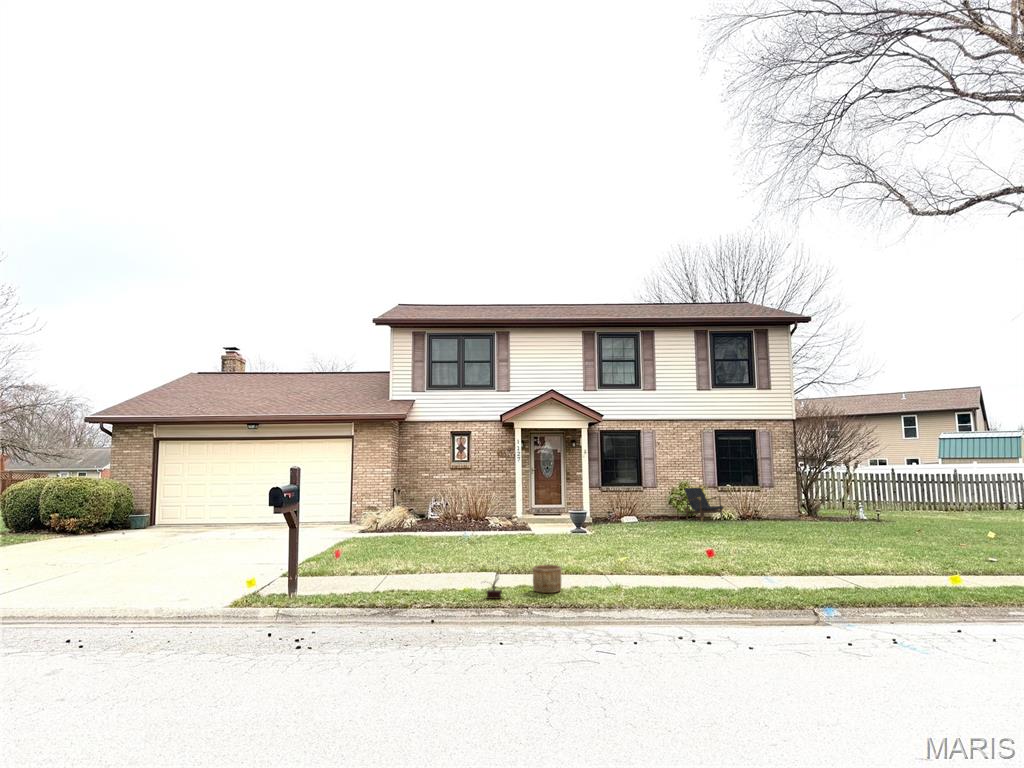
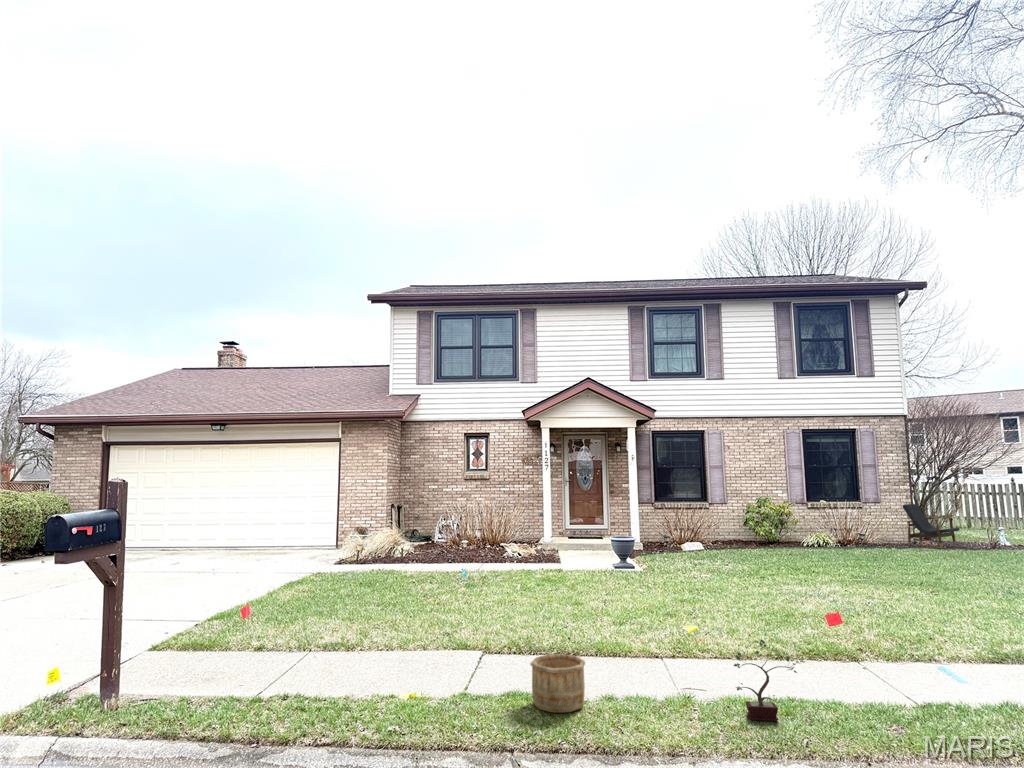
lounge chair: present [685,488,723,521] -> present [903,504,960,548]
potted plant: present [482,558,513,599] -> present [734,640,805,721]

